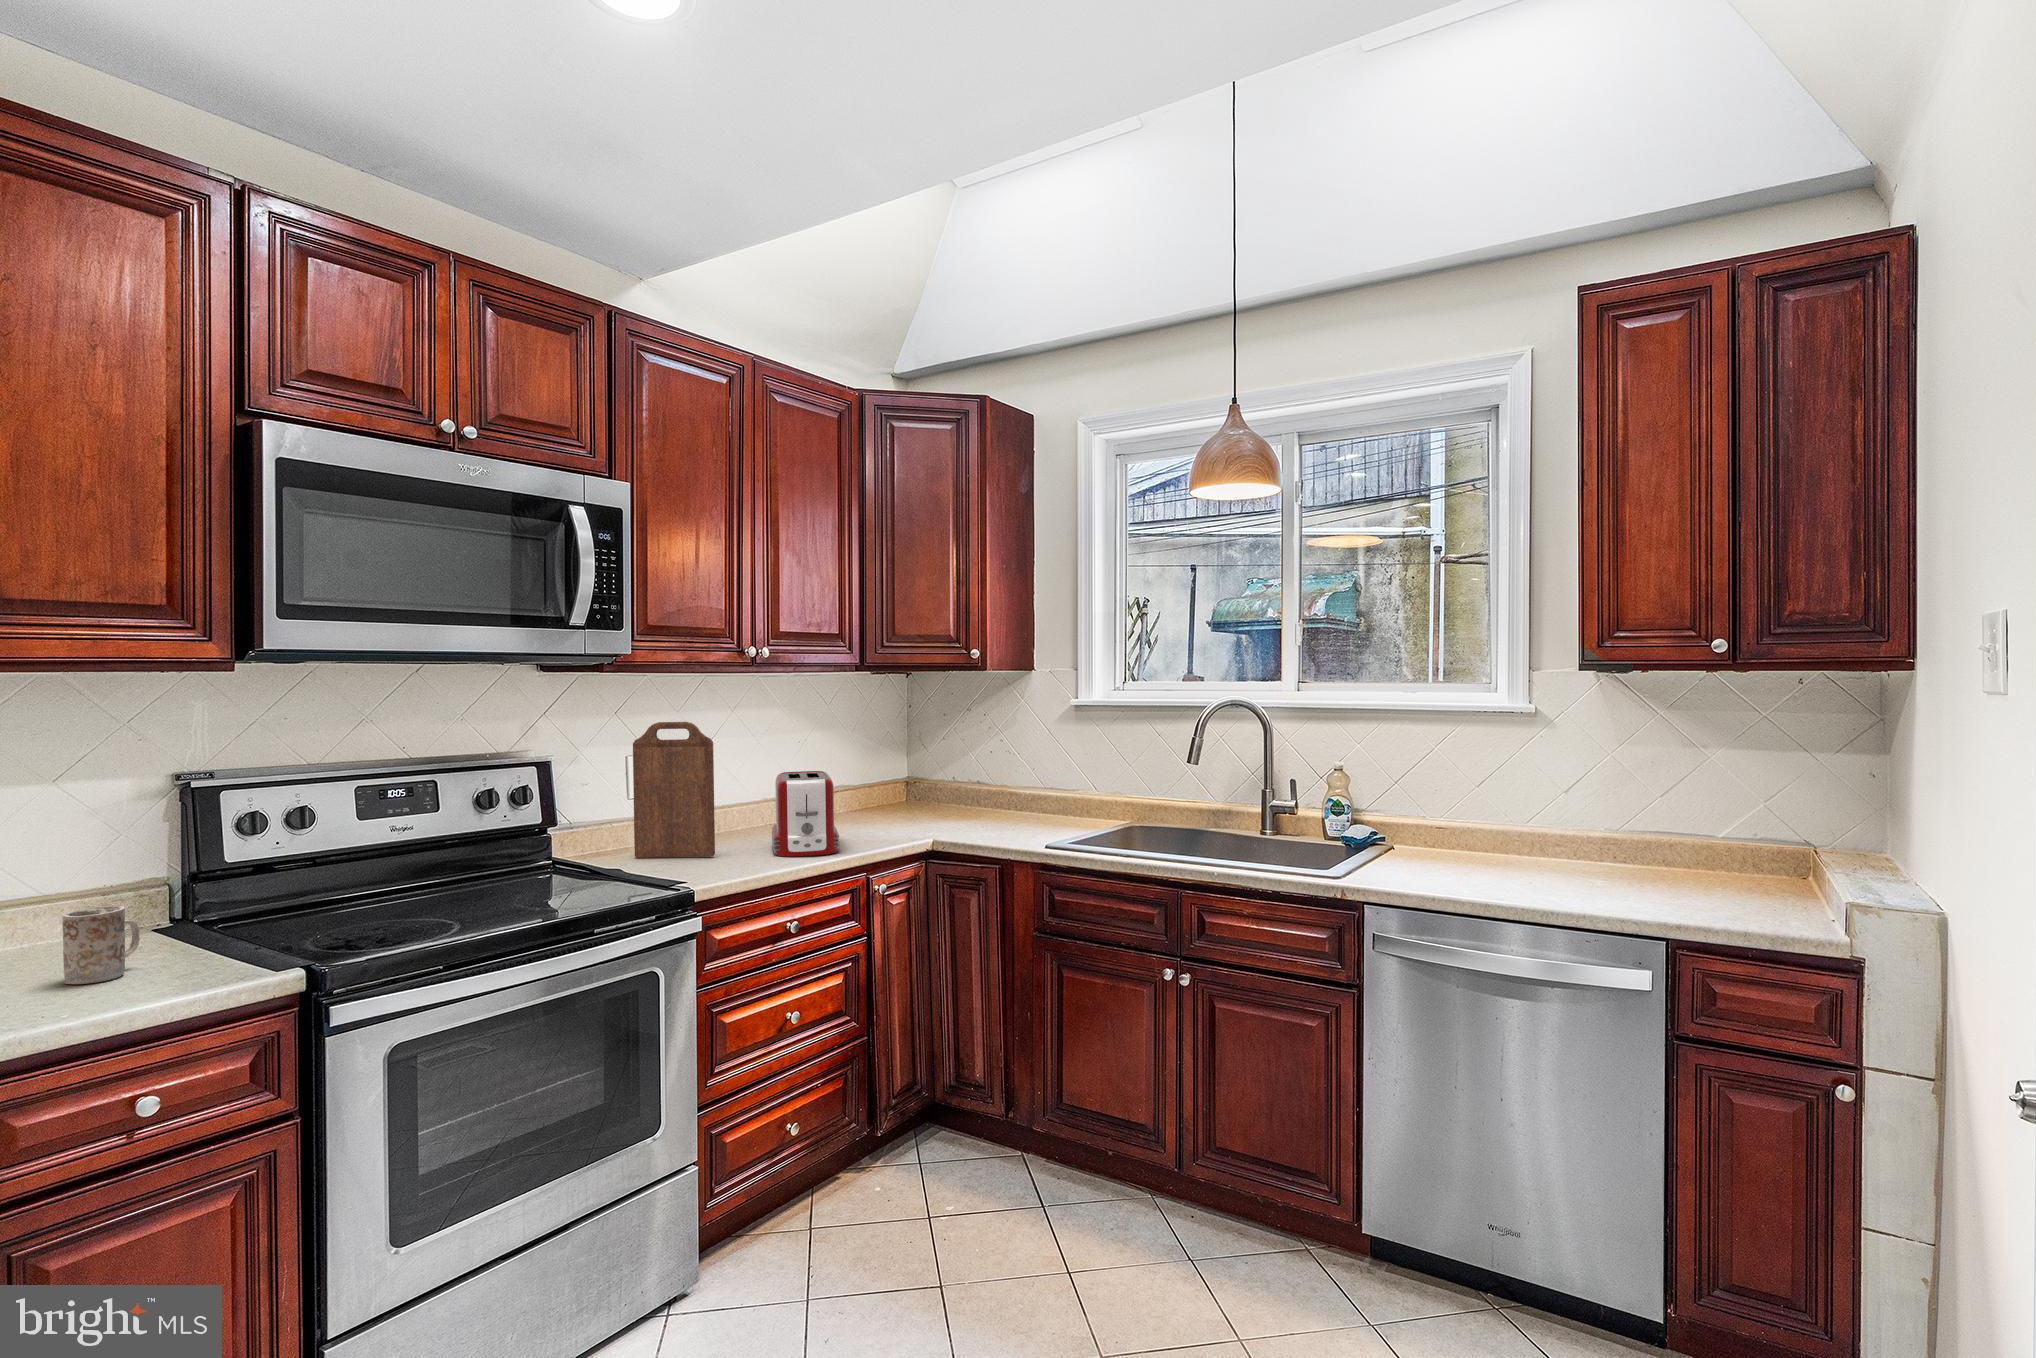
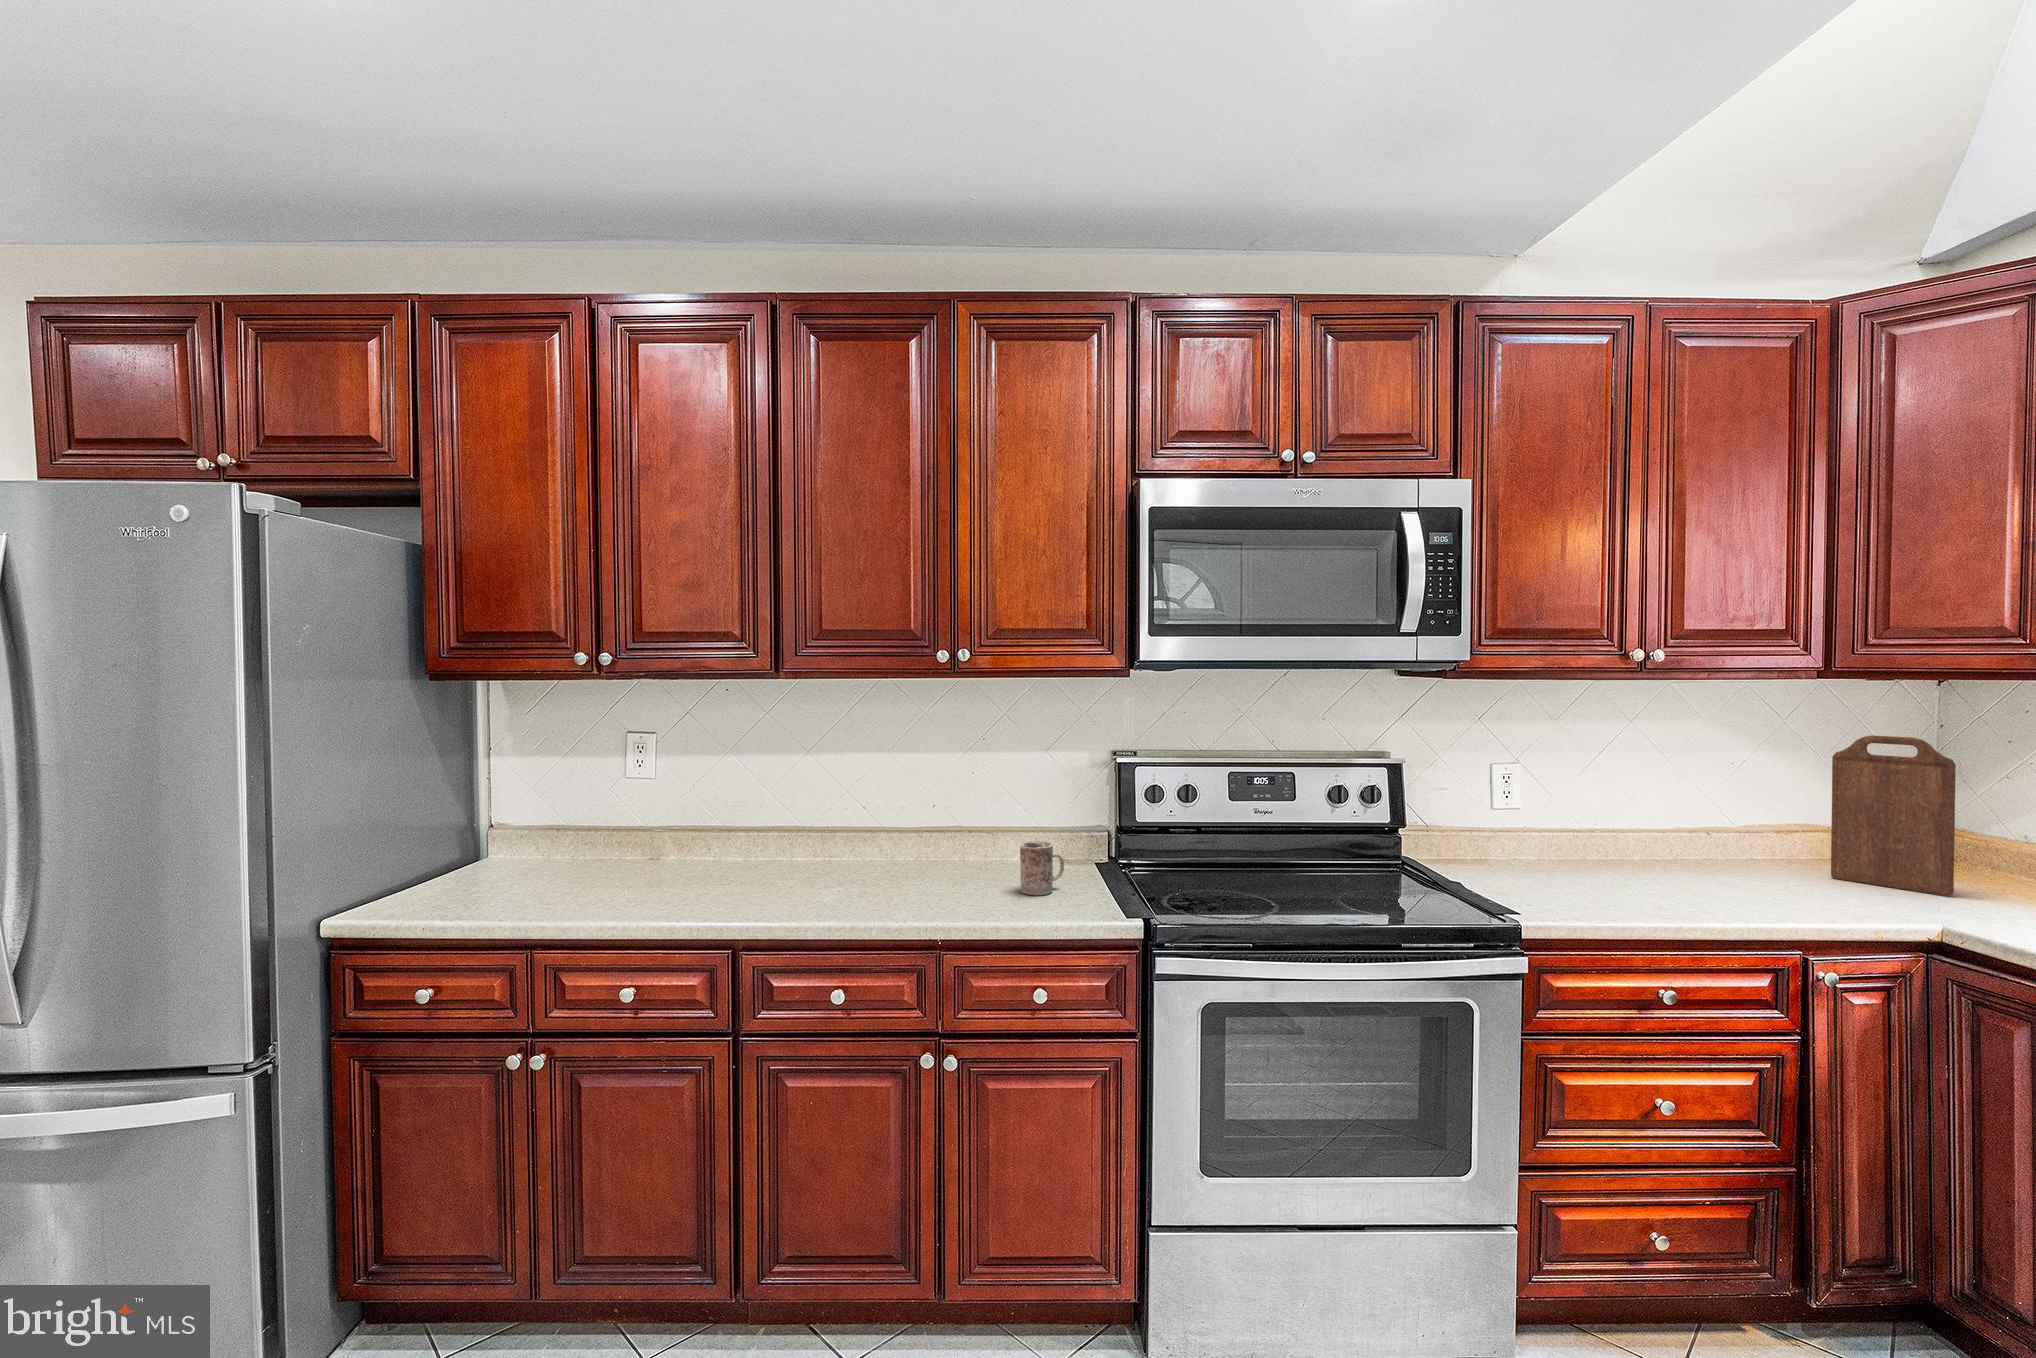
cutting board: present [633,722,715,858] -> present [1831,735,1956,895]
toaster: present [772,771,839,857] -> none [1657,800,1763,916]

